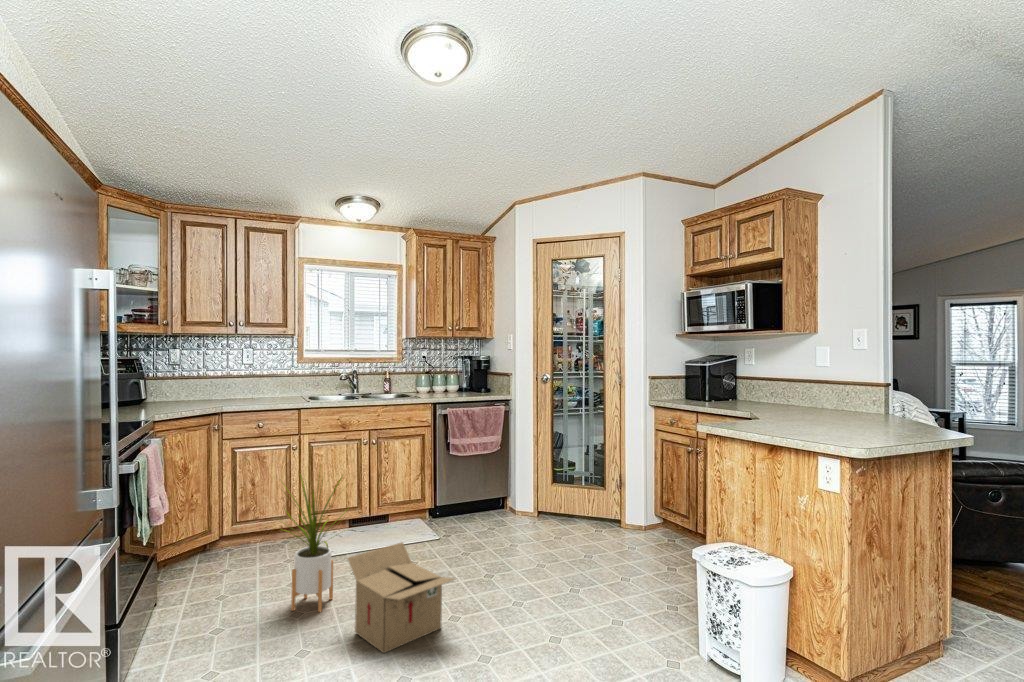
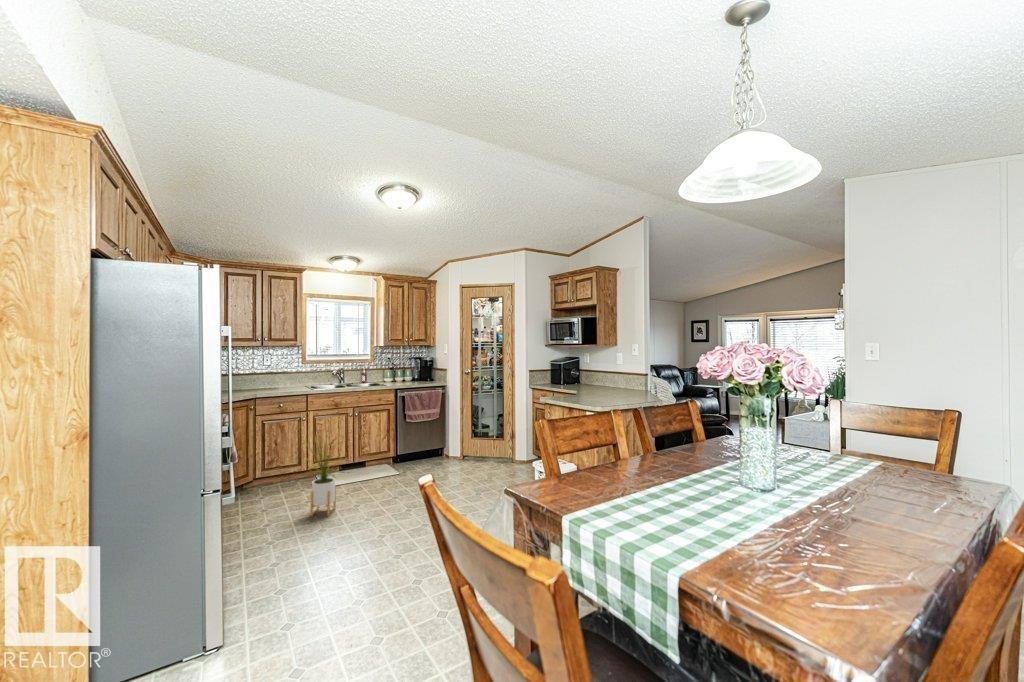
cardboard box: present [348,542,455,653] -> none [347,472,413,533]

